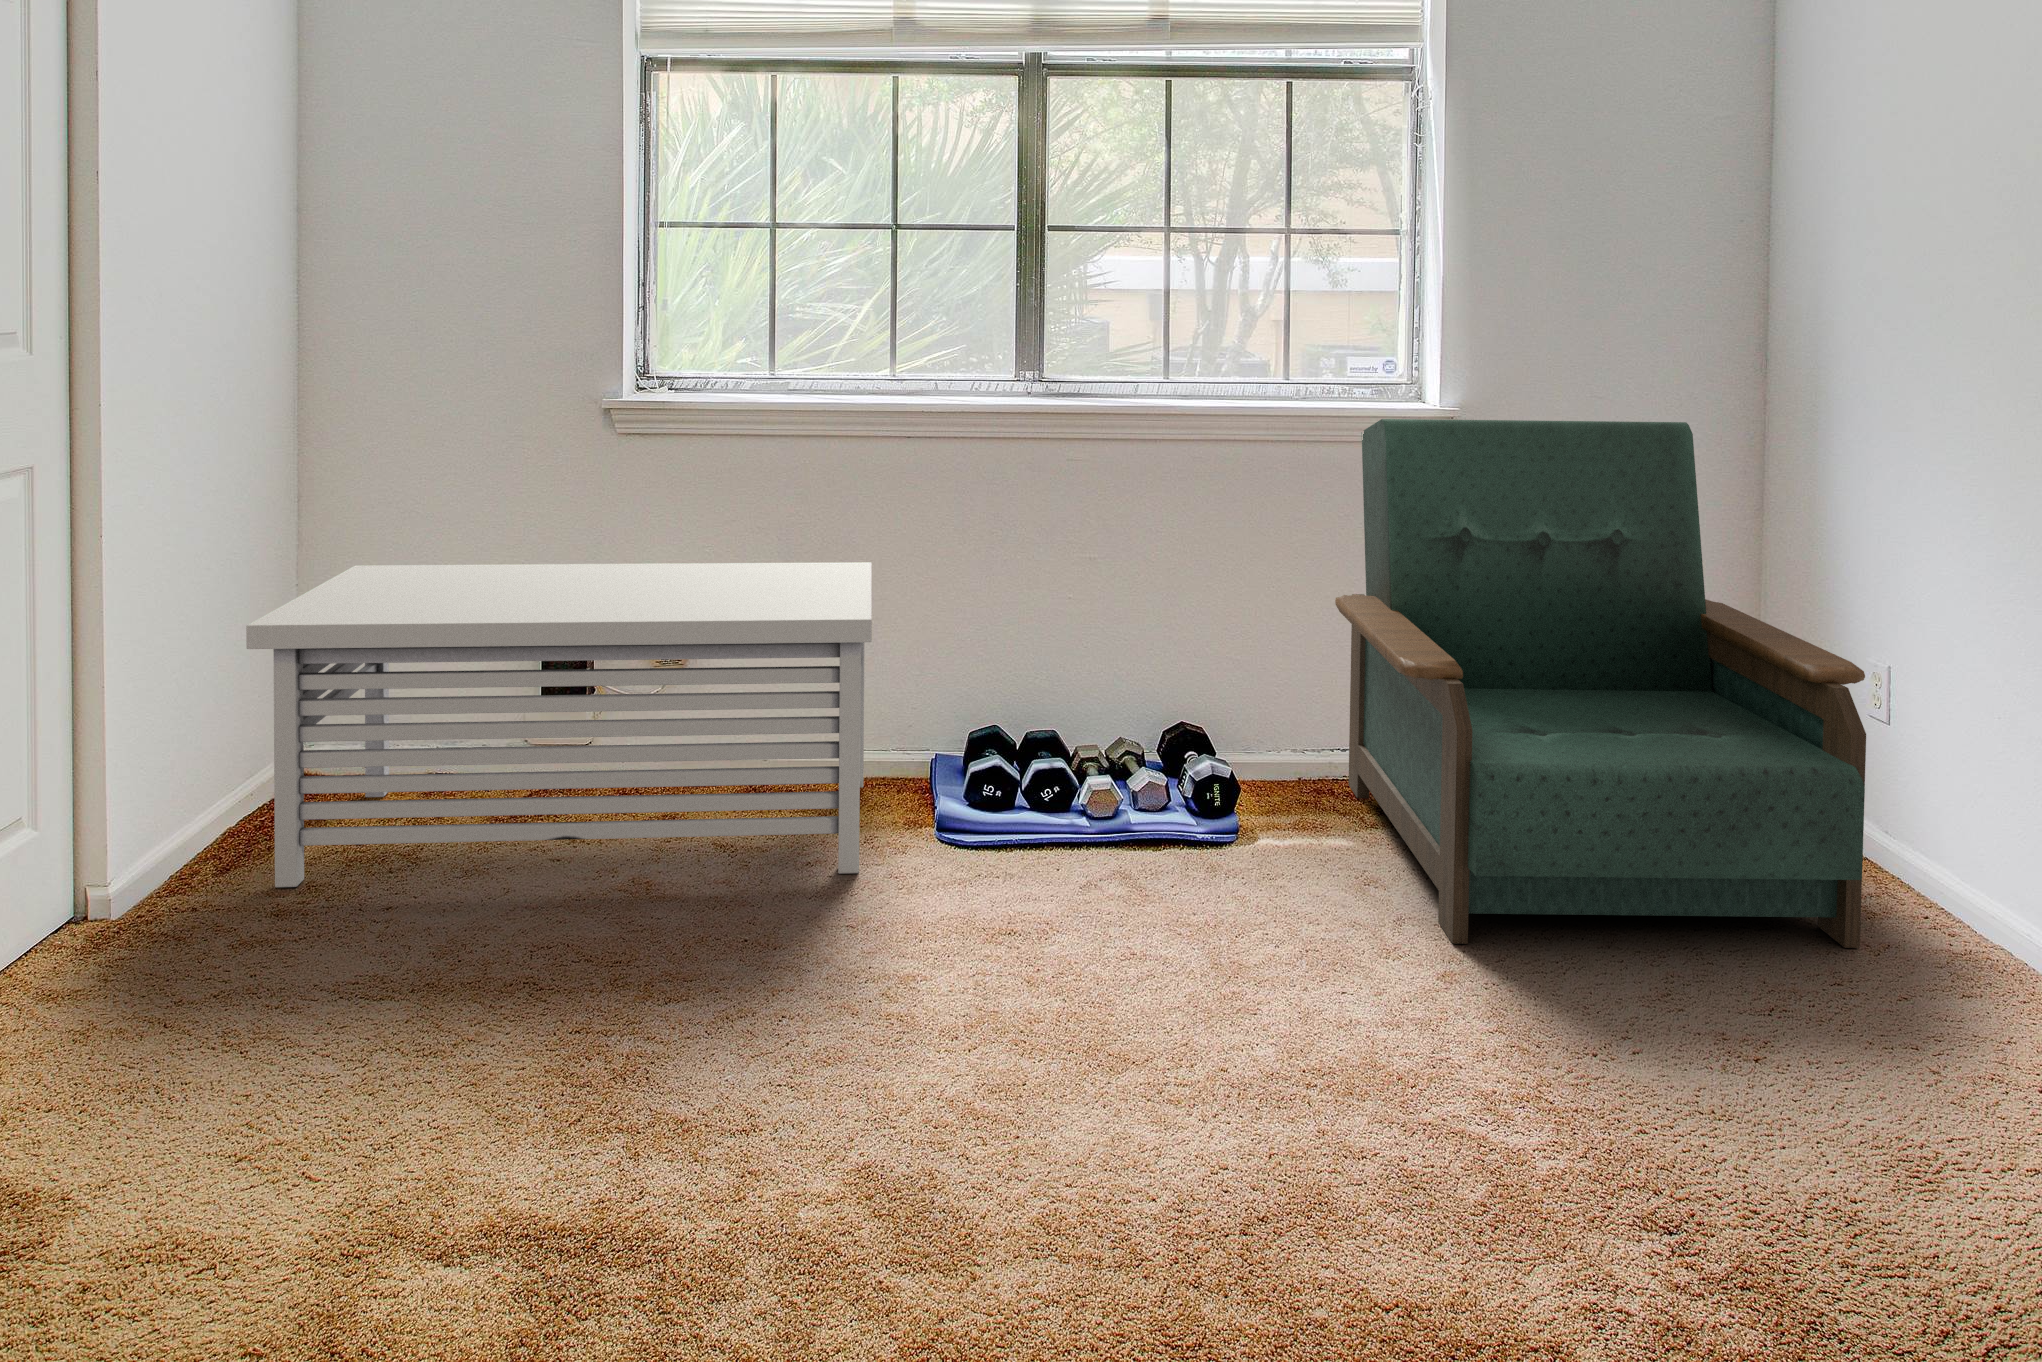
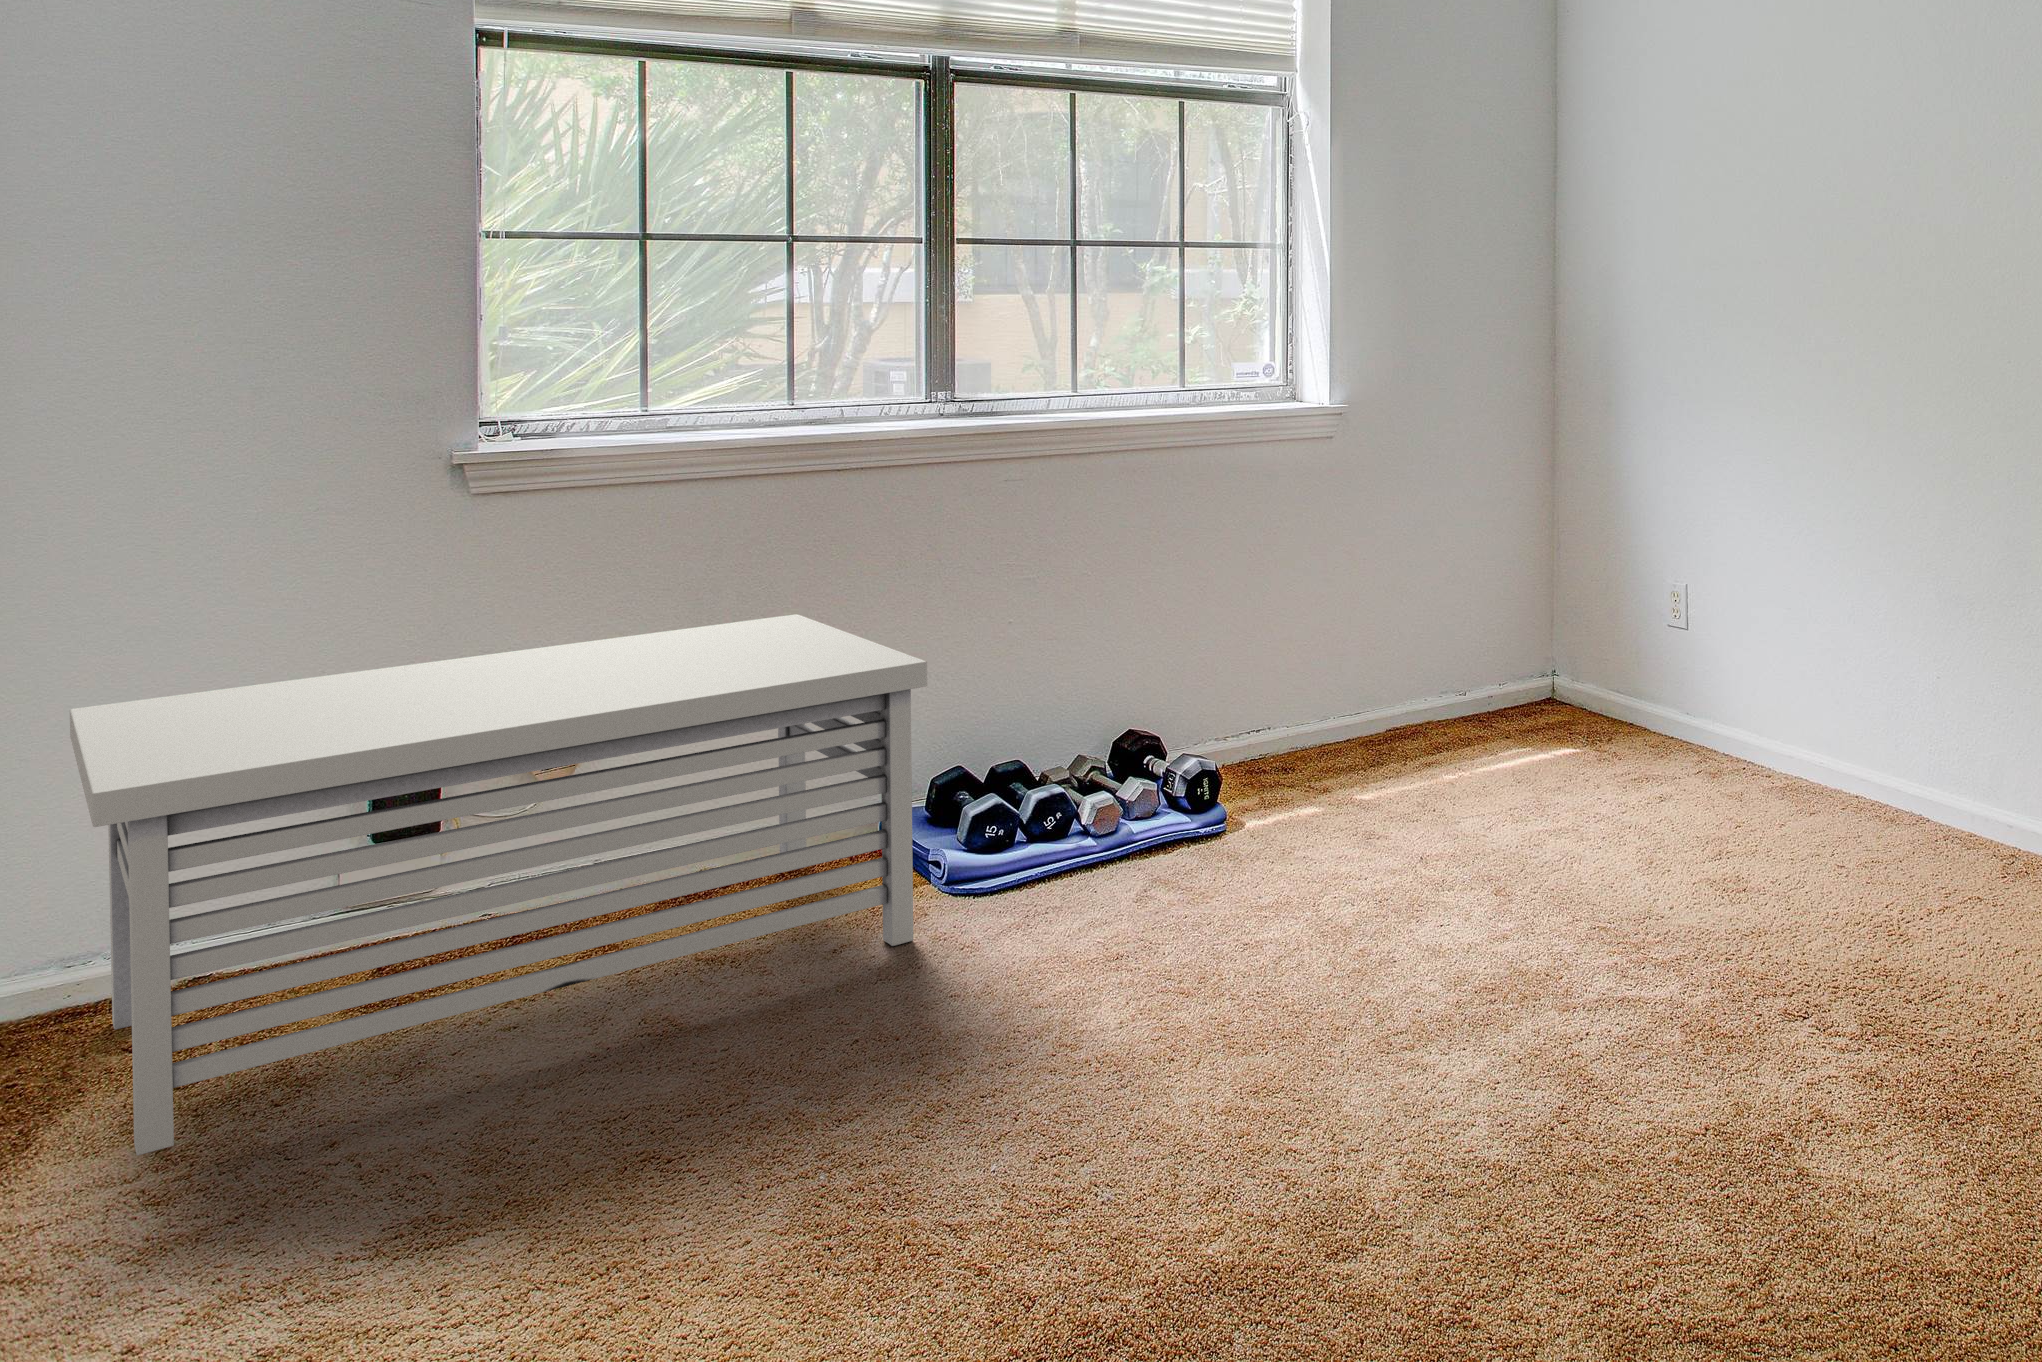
armchair: present [1335,419,1866,948] -> none [1264,408,1734,861]

